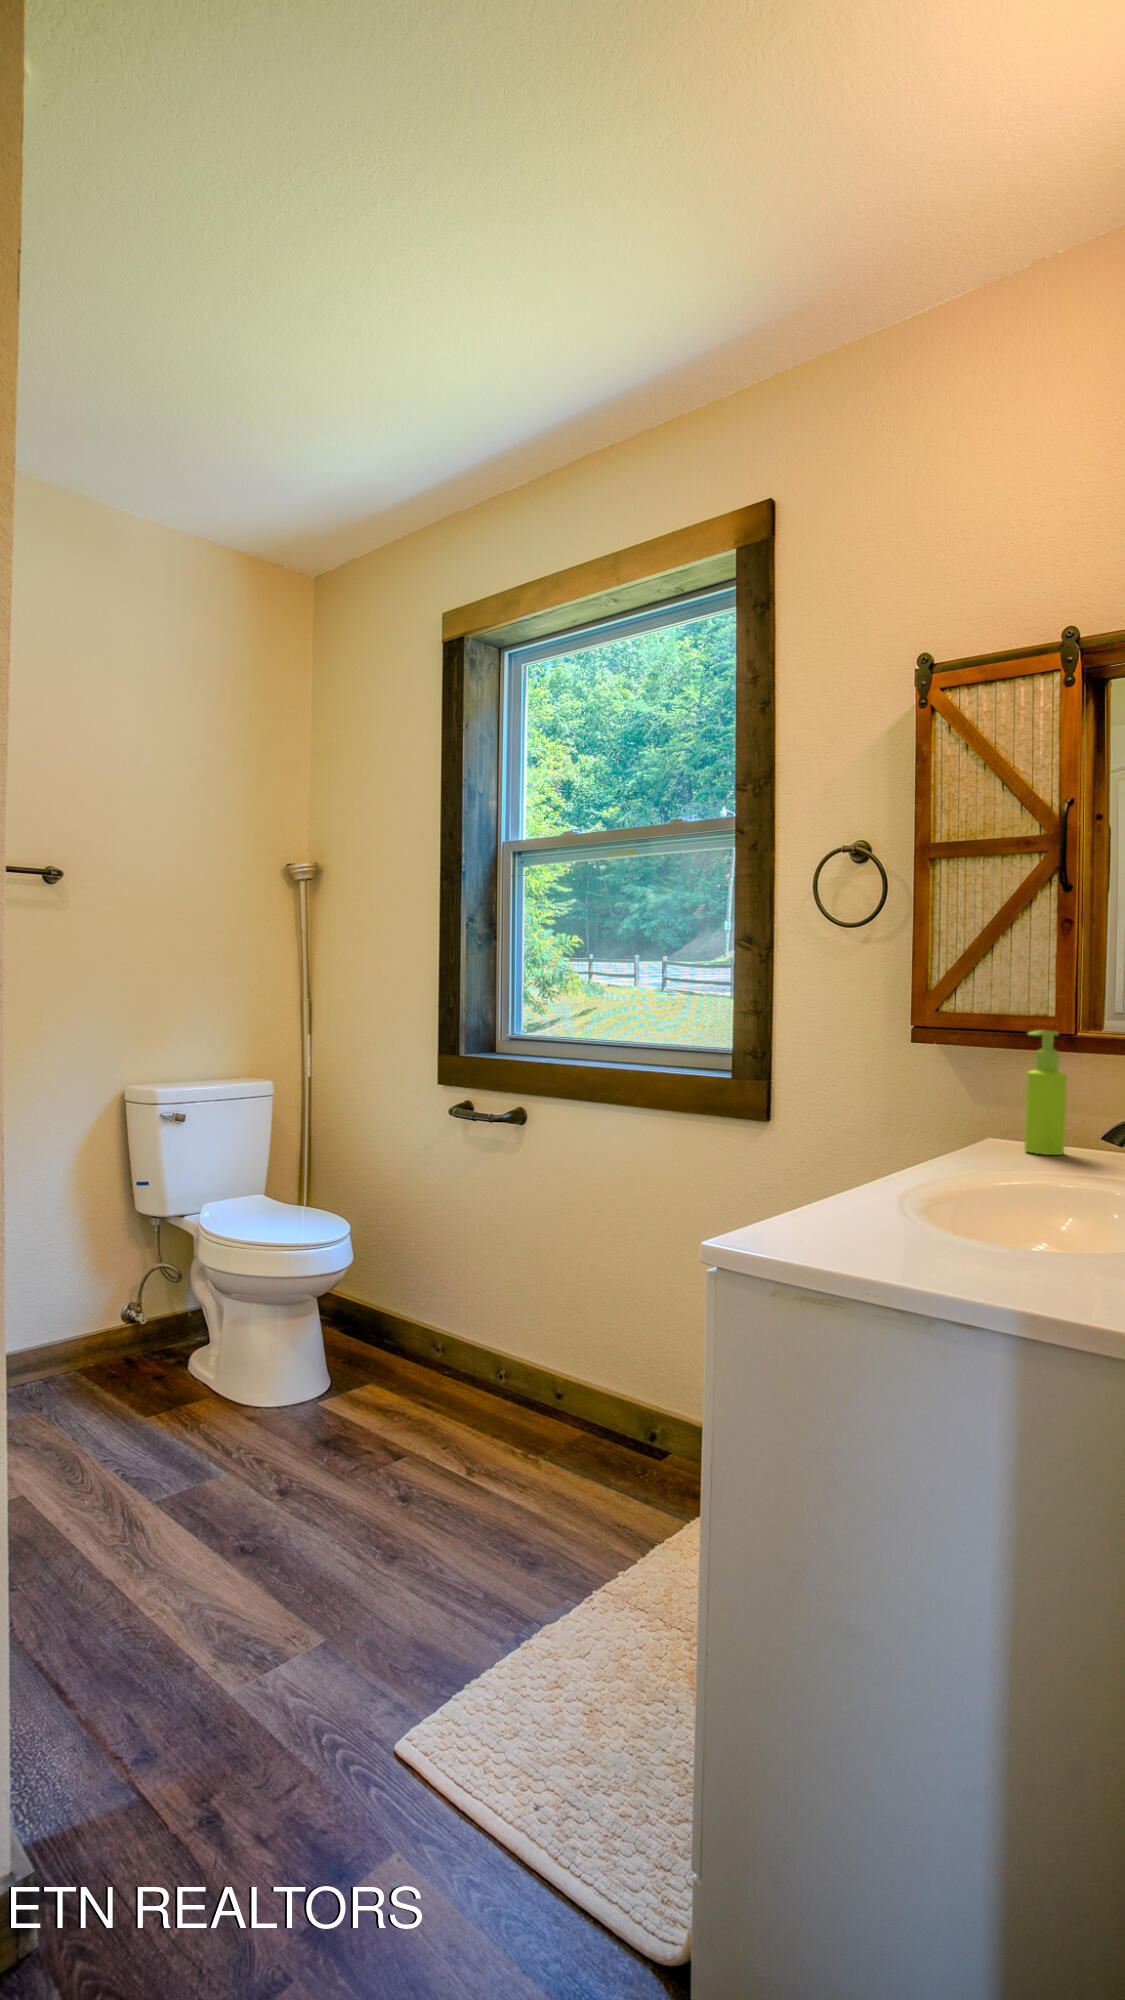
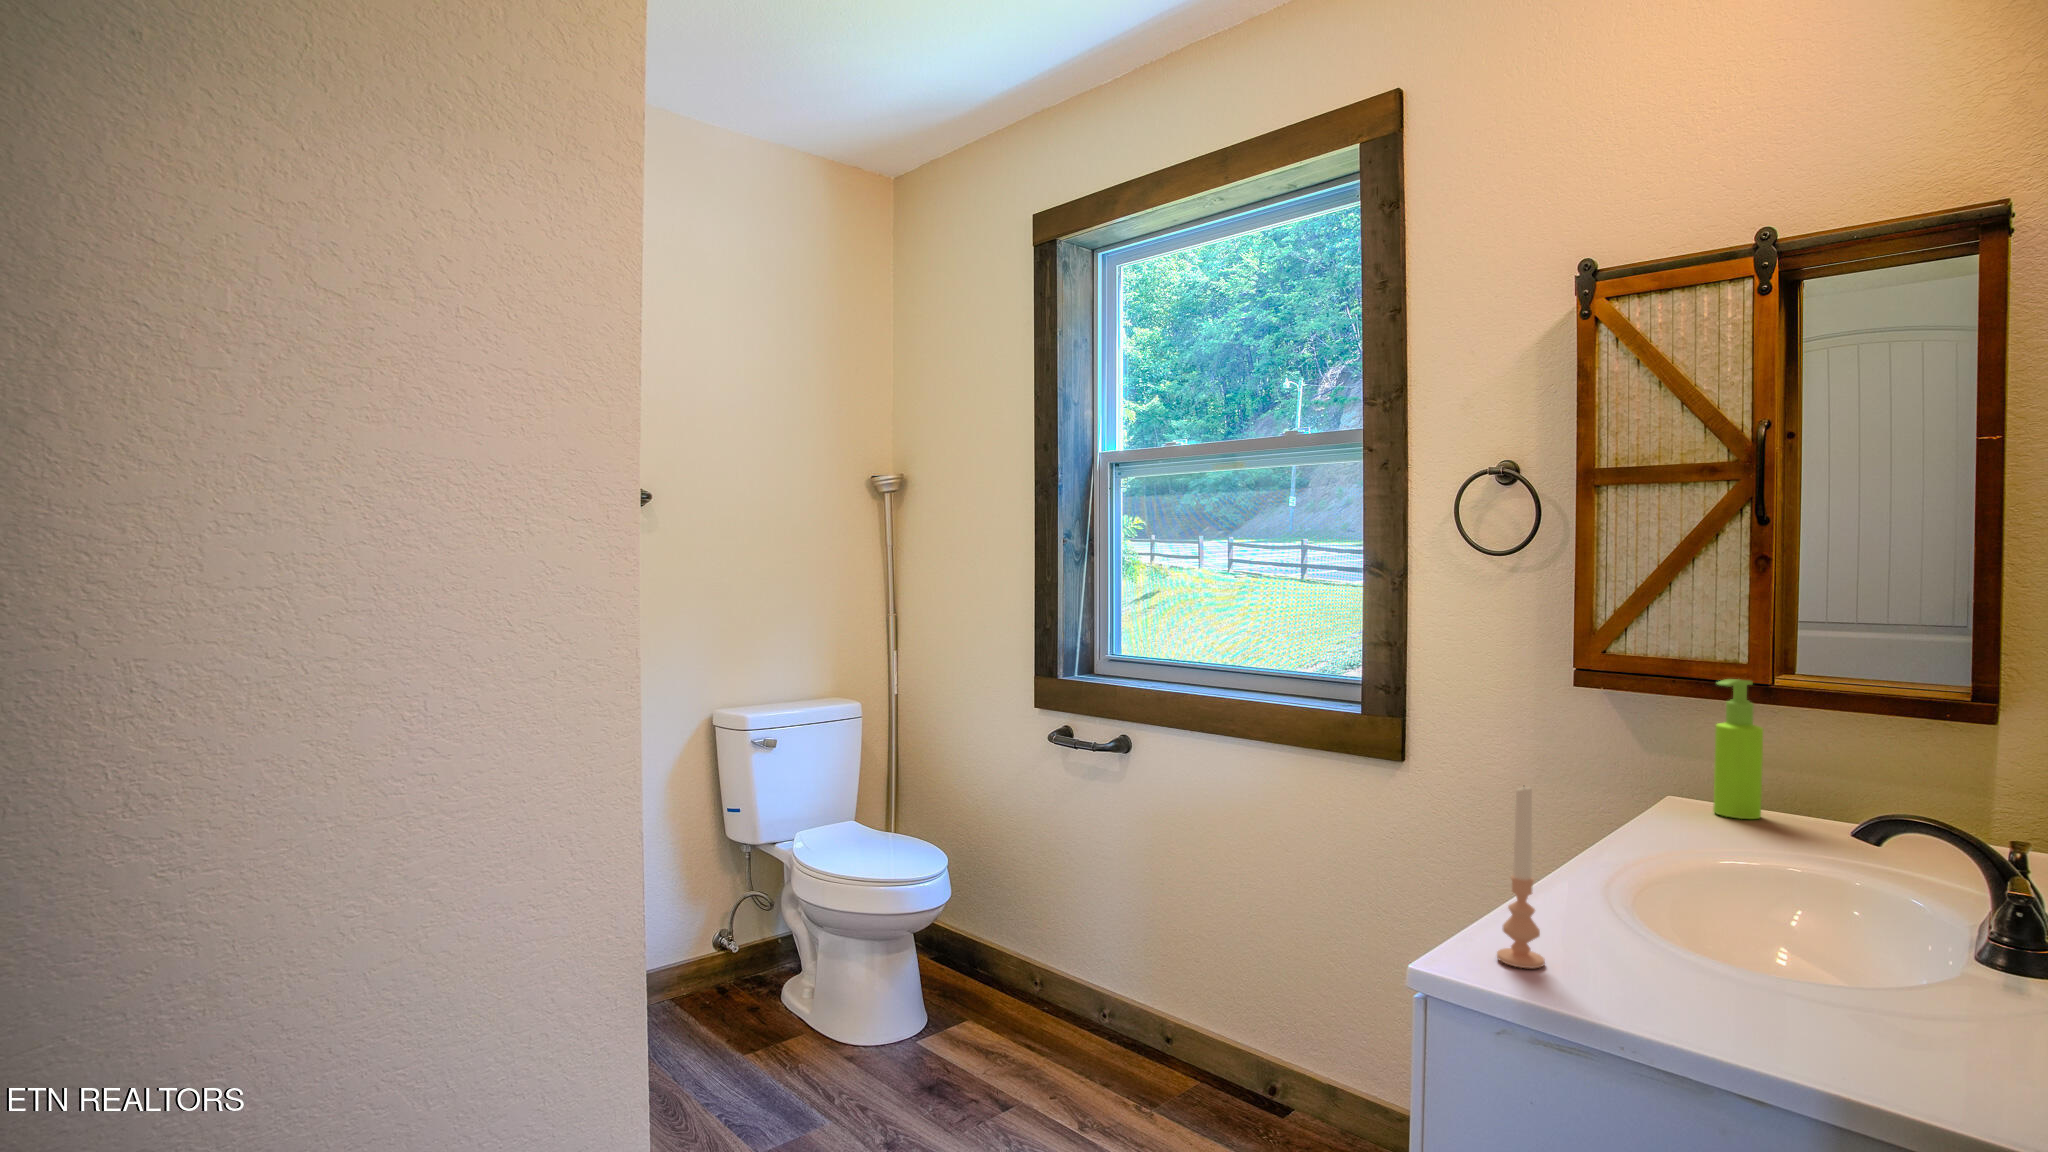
candle: none [799,1087,840,1254] -> present [1497,787,1545,968]

